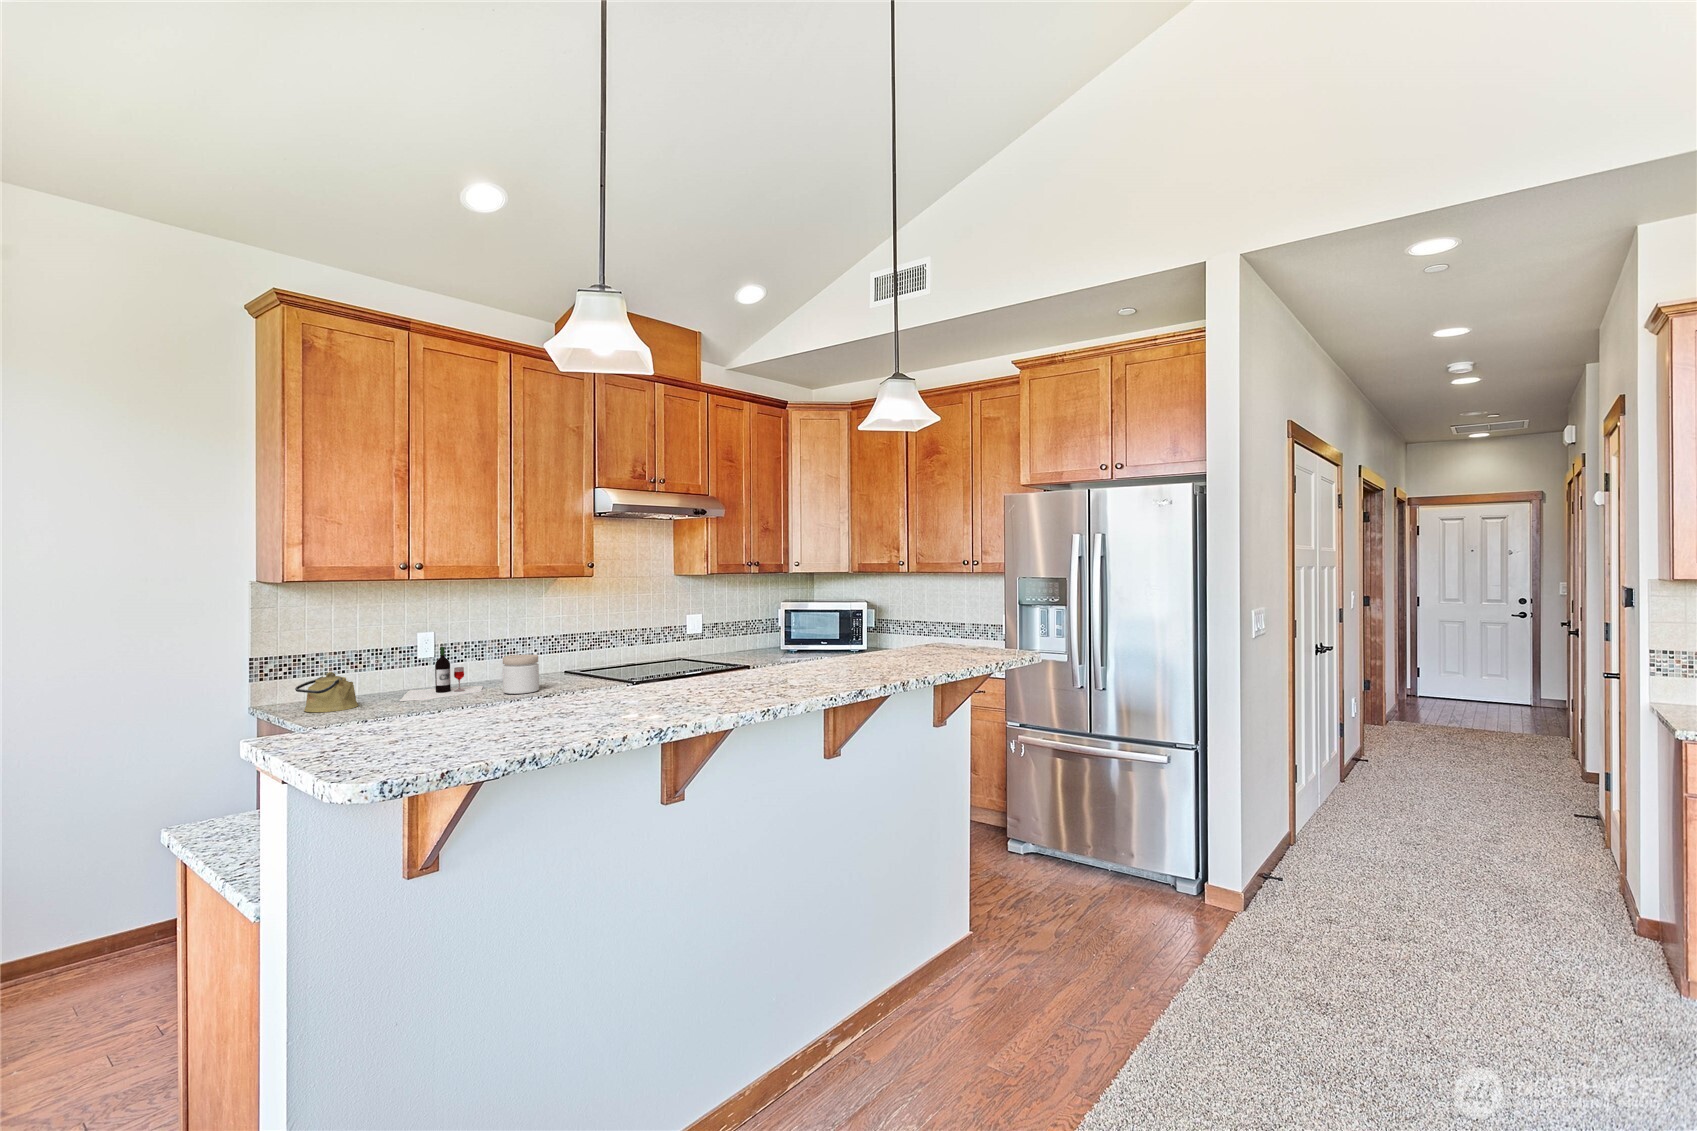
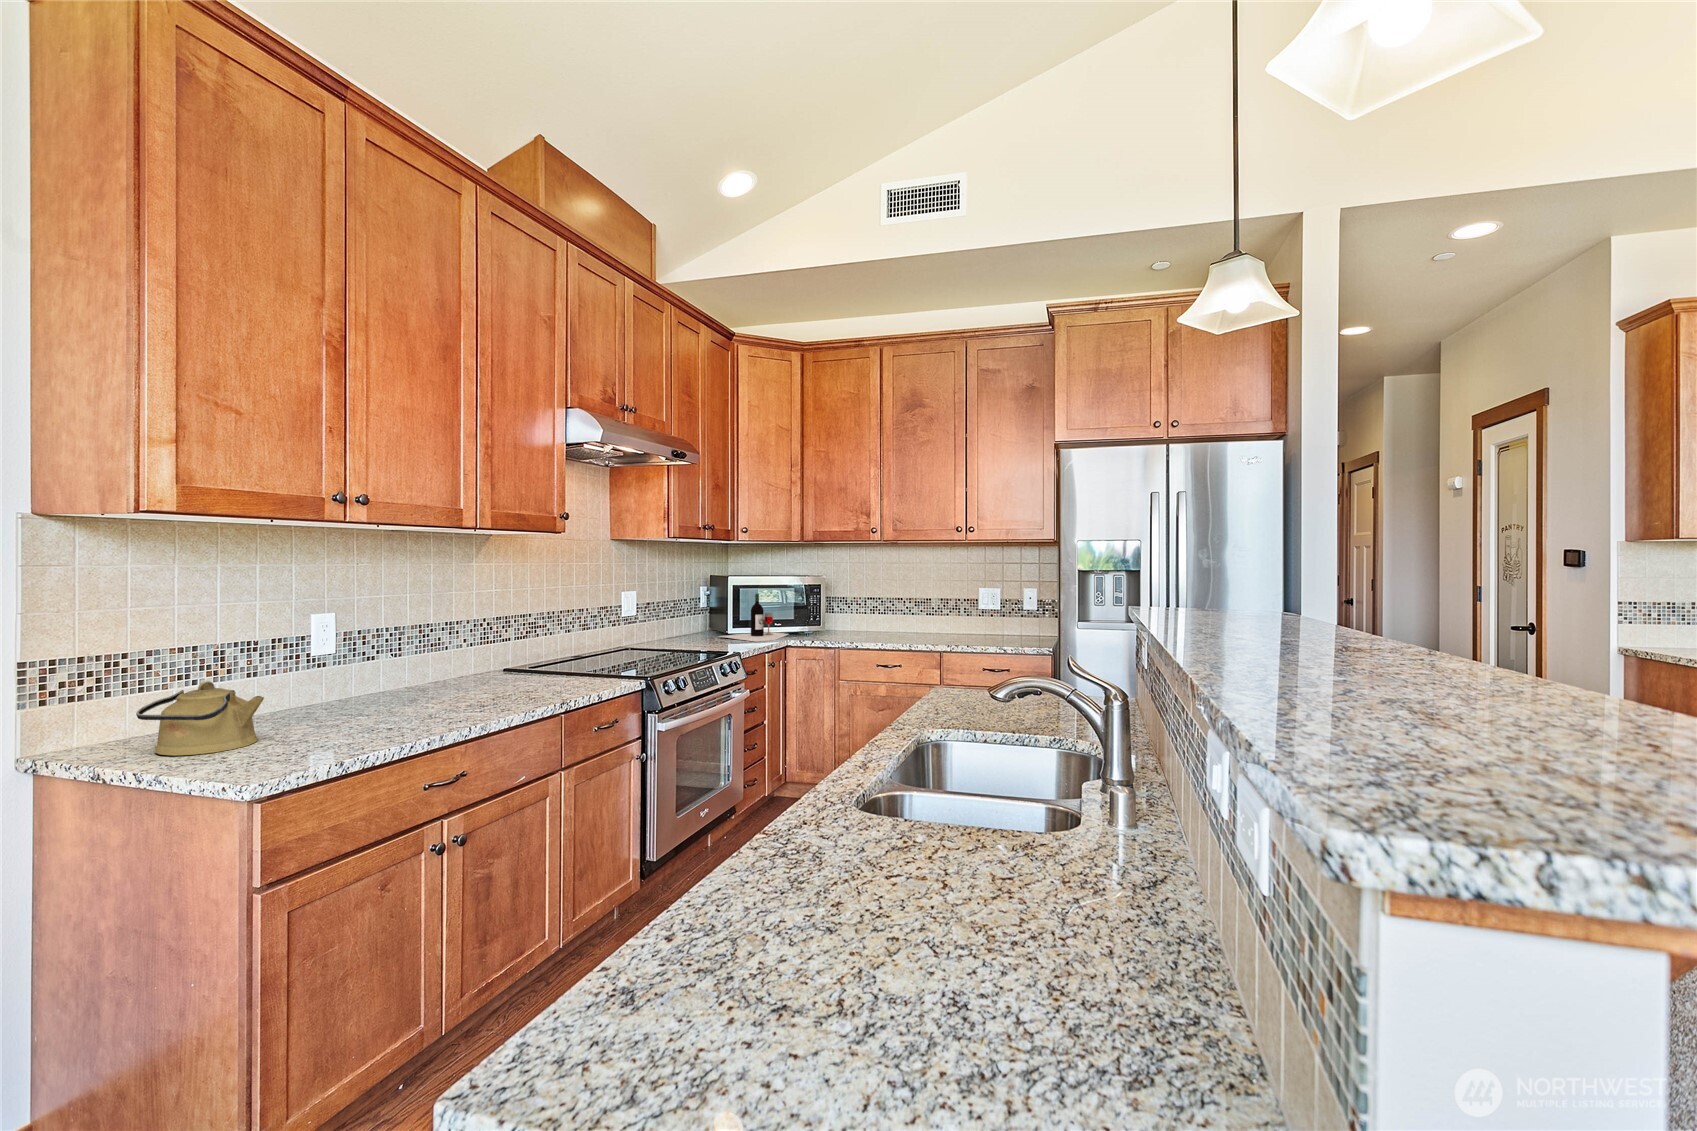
wine bottle: present [400,647,483,701] -> present [720,594,788,642]
jar: present [503,654,539,694] -> none [487,643,543,703]

